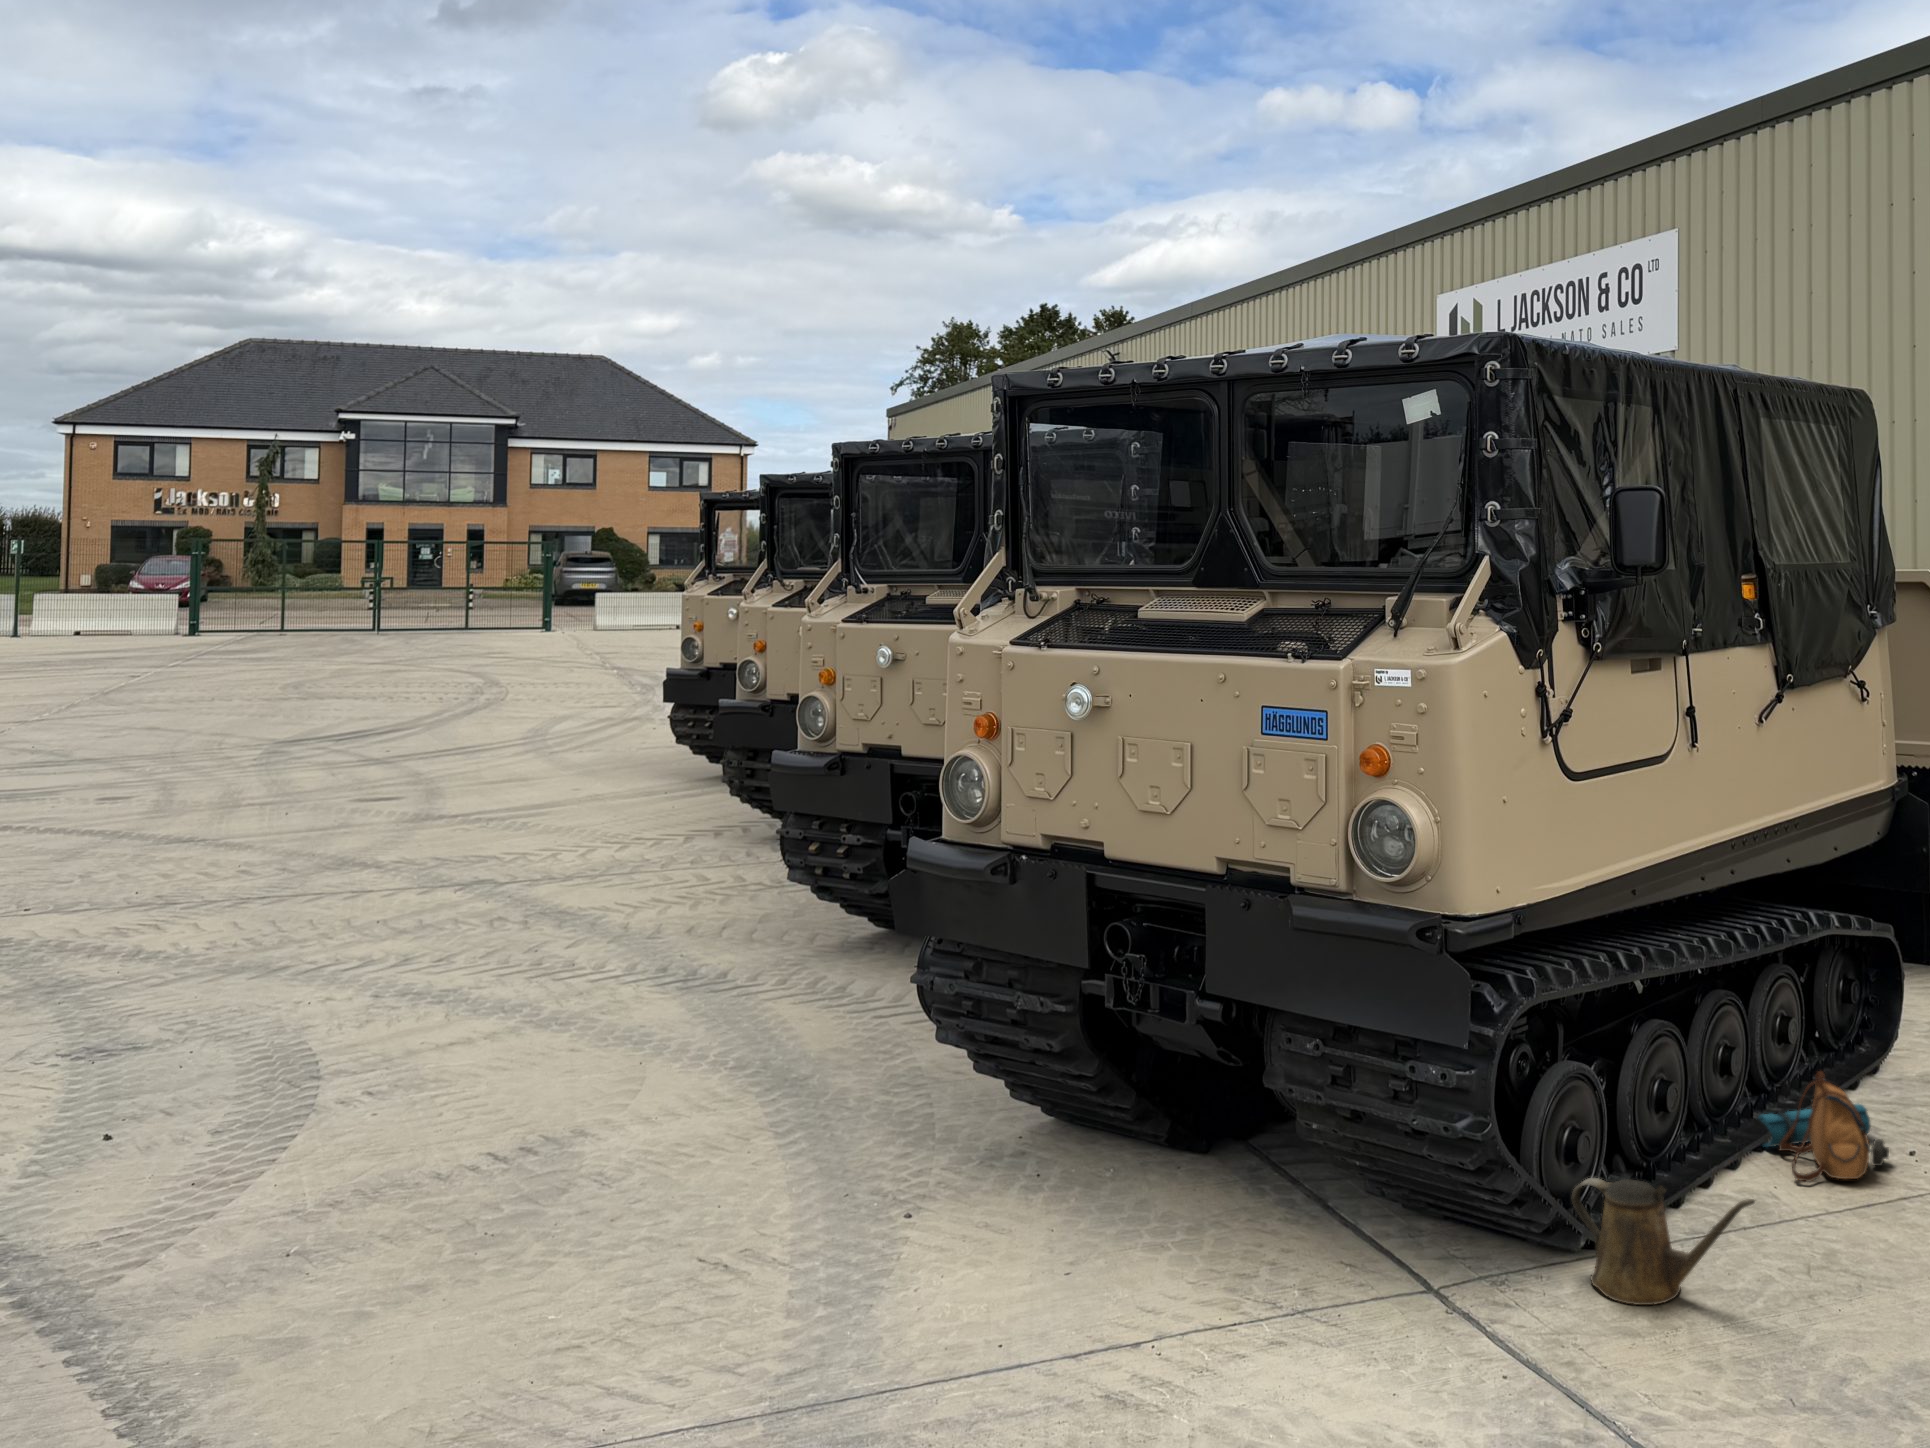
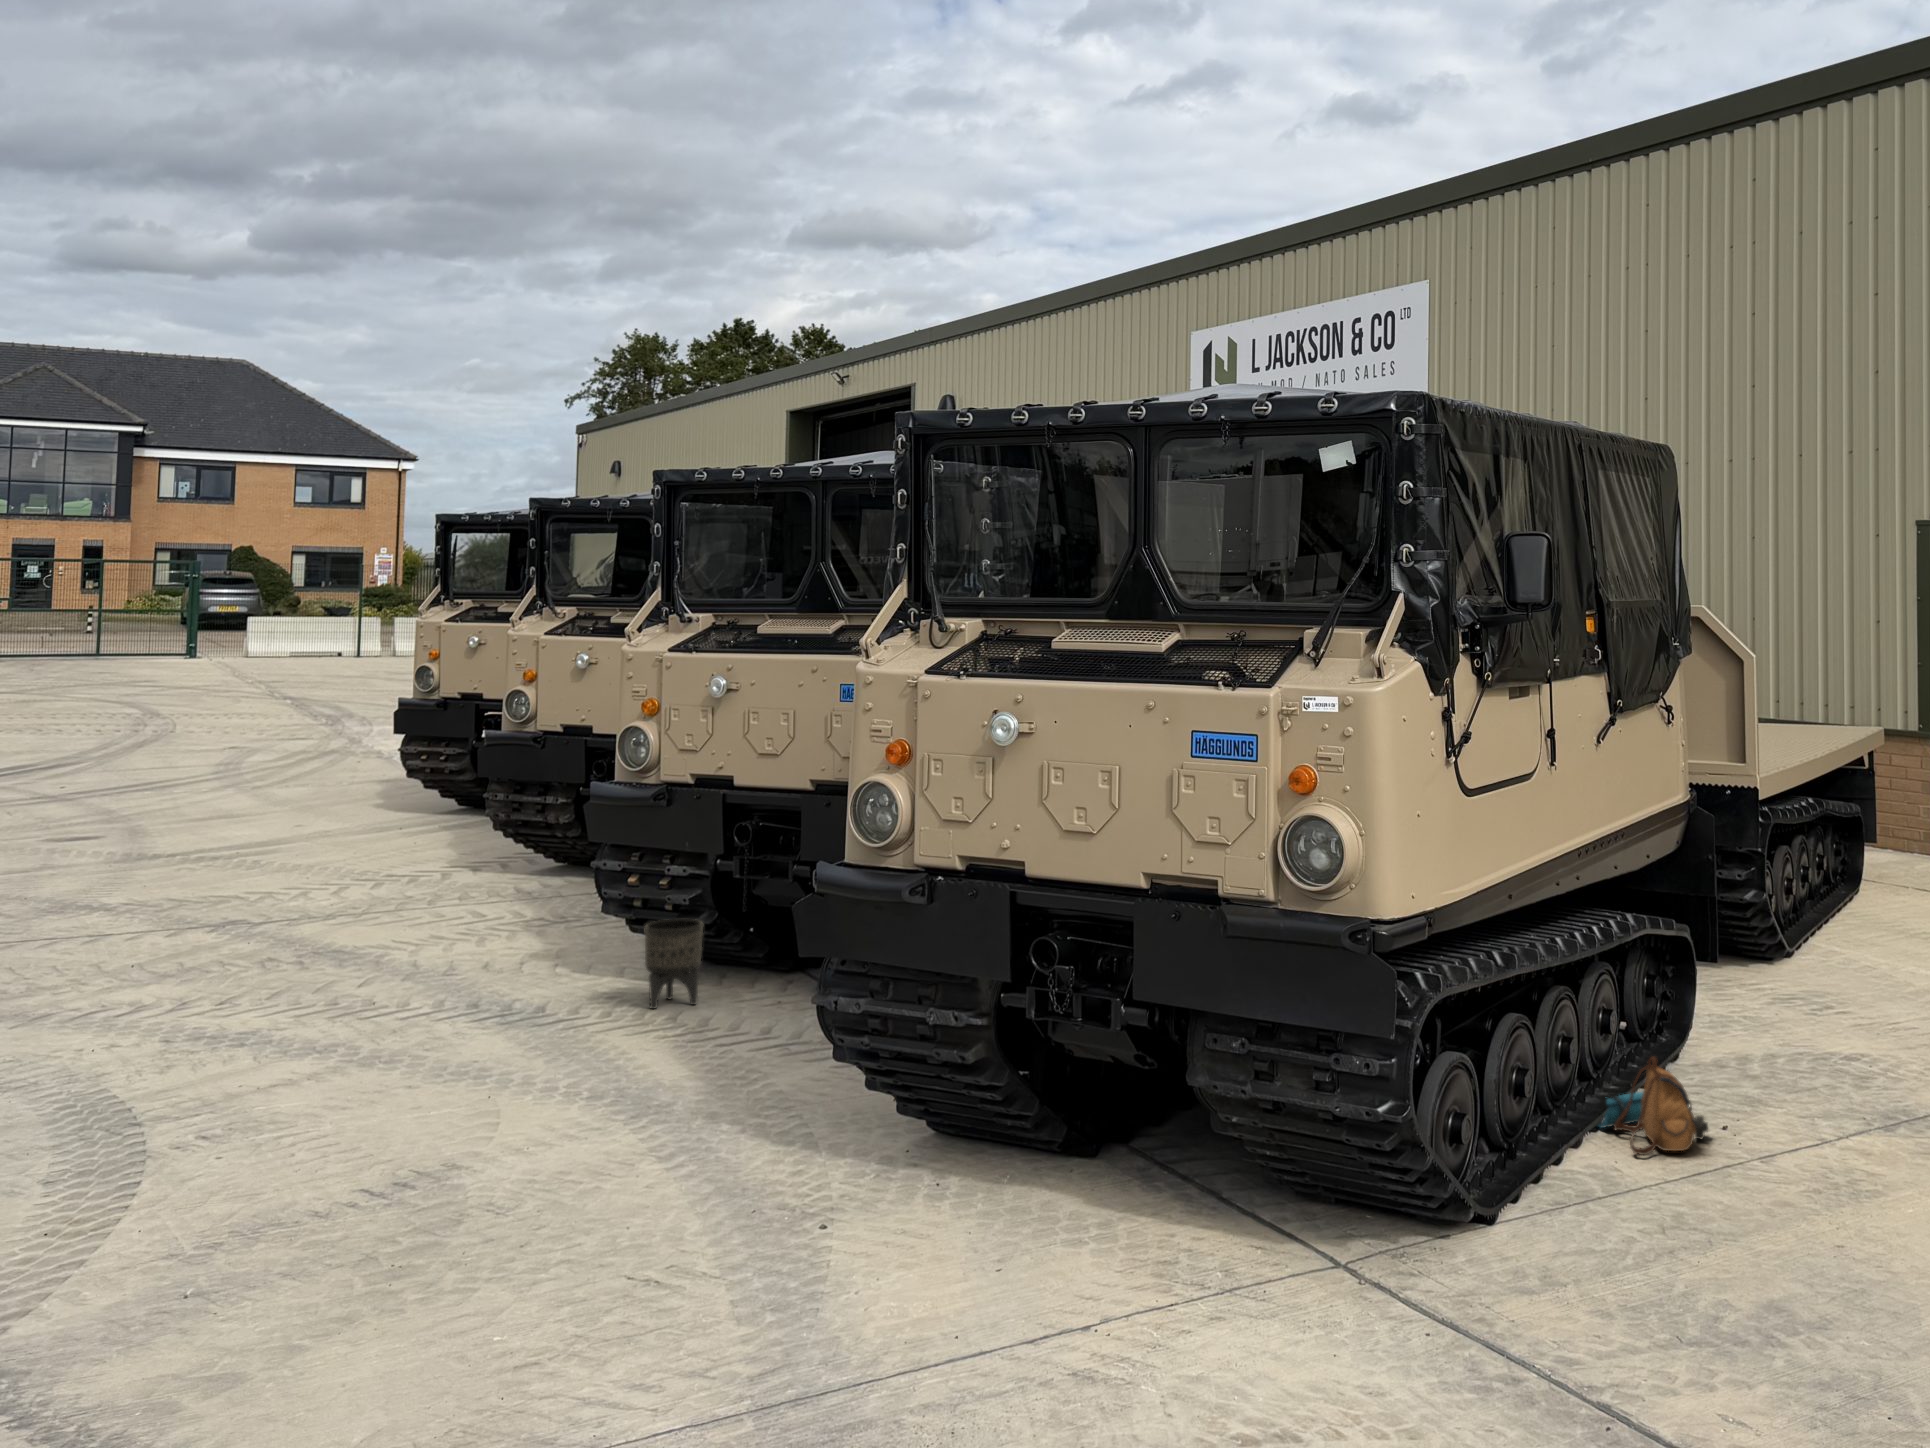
planter: none [816,888,872,977] -> present [644,919,703,1009]
watering can: present [1572,1178,1755,1305] -> none [1462,1154,1630,1264]

